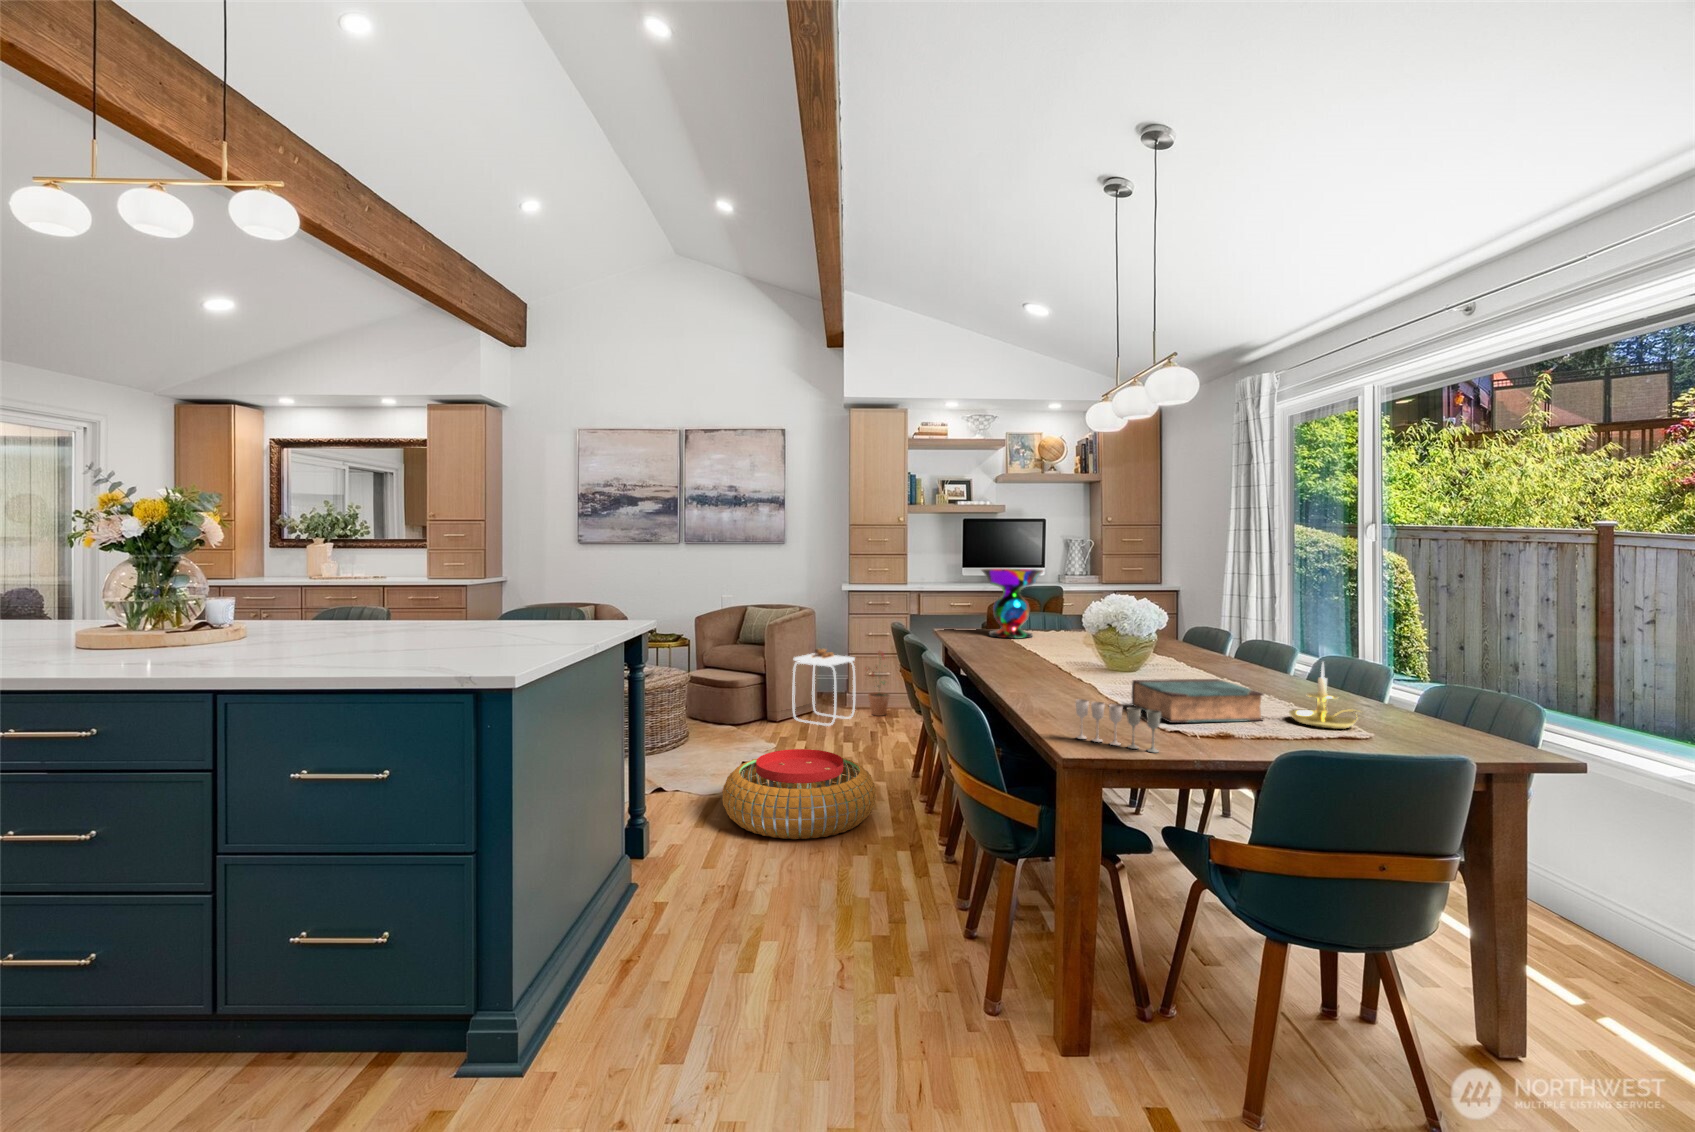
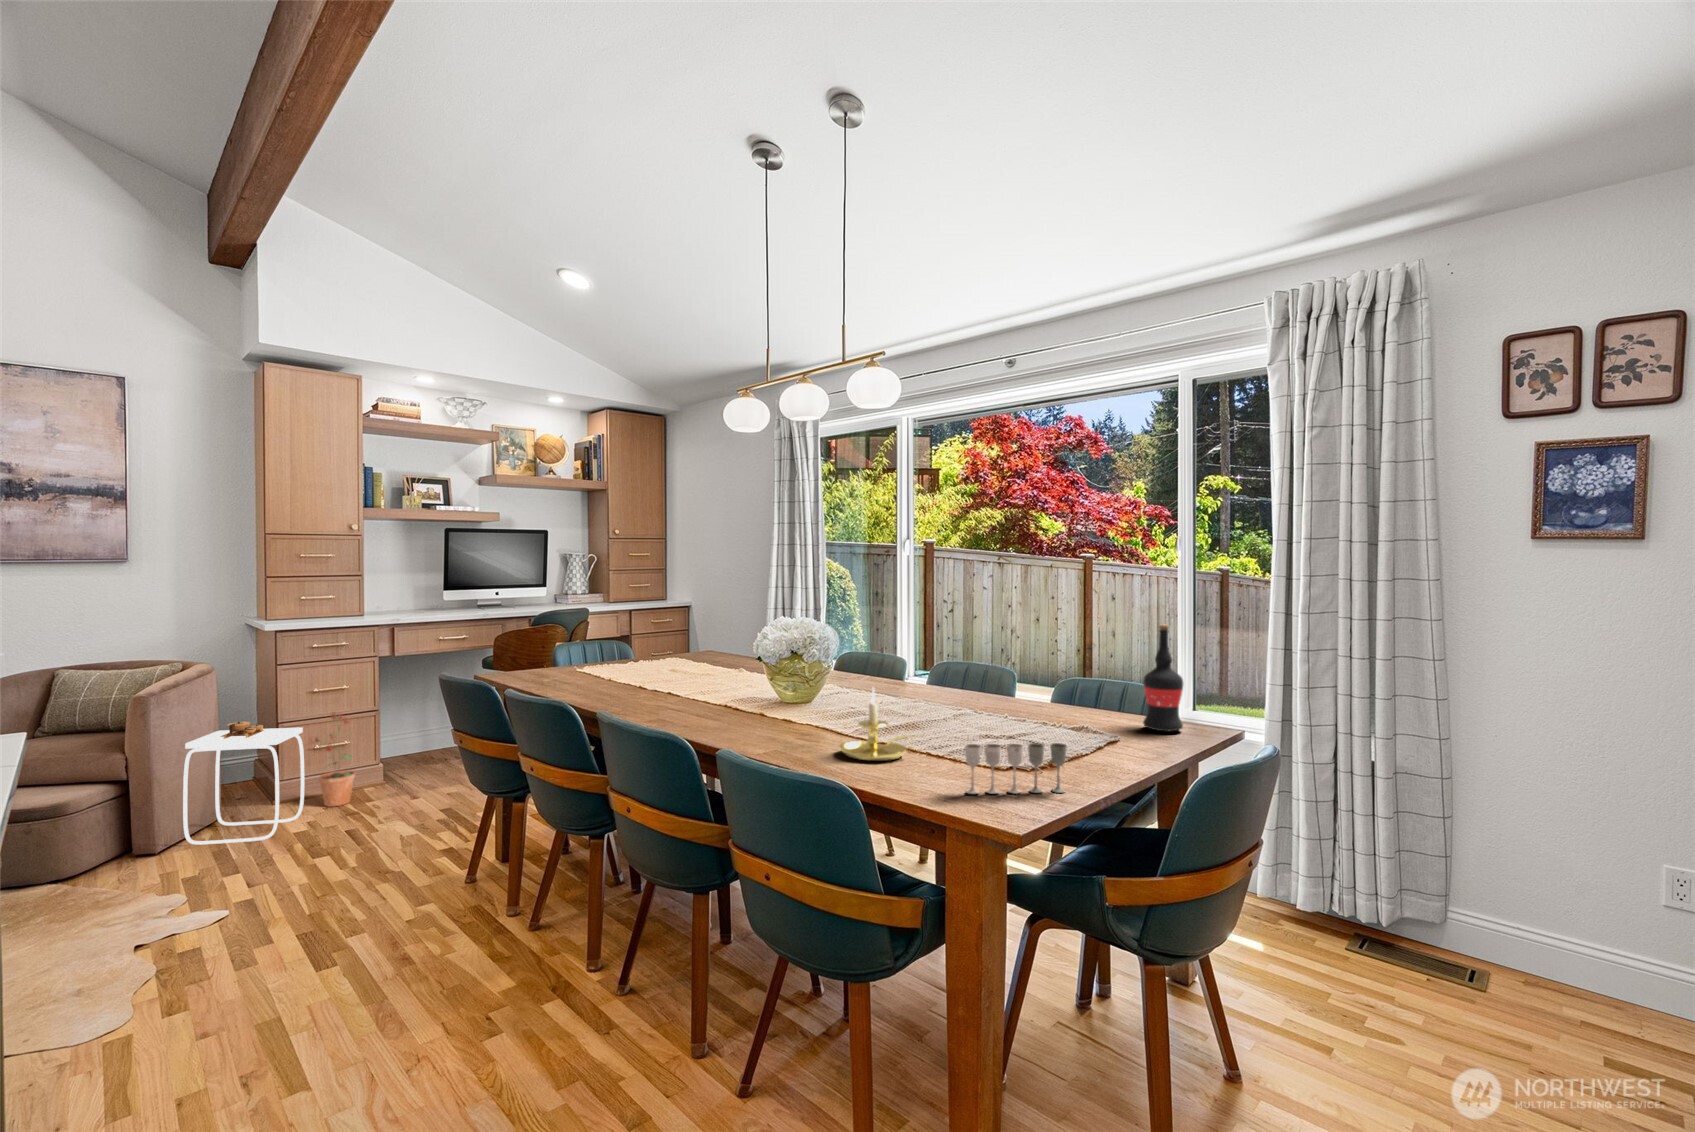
decorative bowl: present [981,569,1043,639] -> none [557,589,639,676]
wine bottle: none [1396,624,1448,744] -> present [1143,624,1183,731]
candle holder: present [1289,663,1360,729] -> present [840,689,912,761]
book: present [1132,679,1263,723] -> none [914,696,1039,752]
pouf: present [722,749,876,839] -> none [166,888,477,1082]

